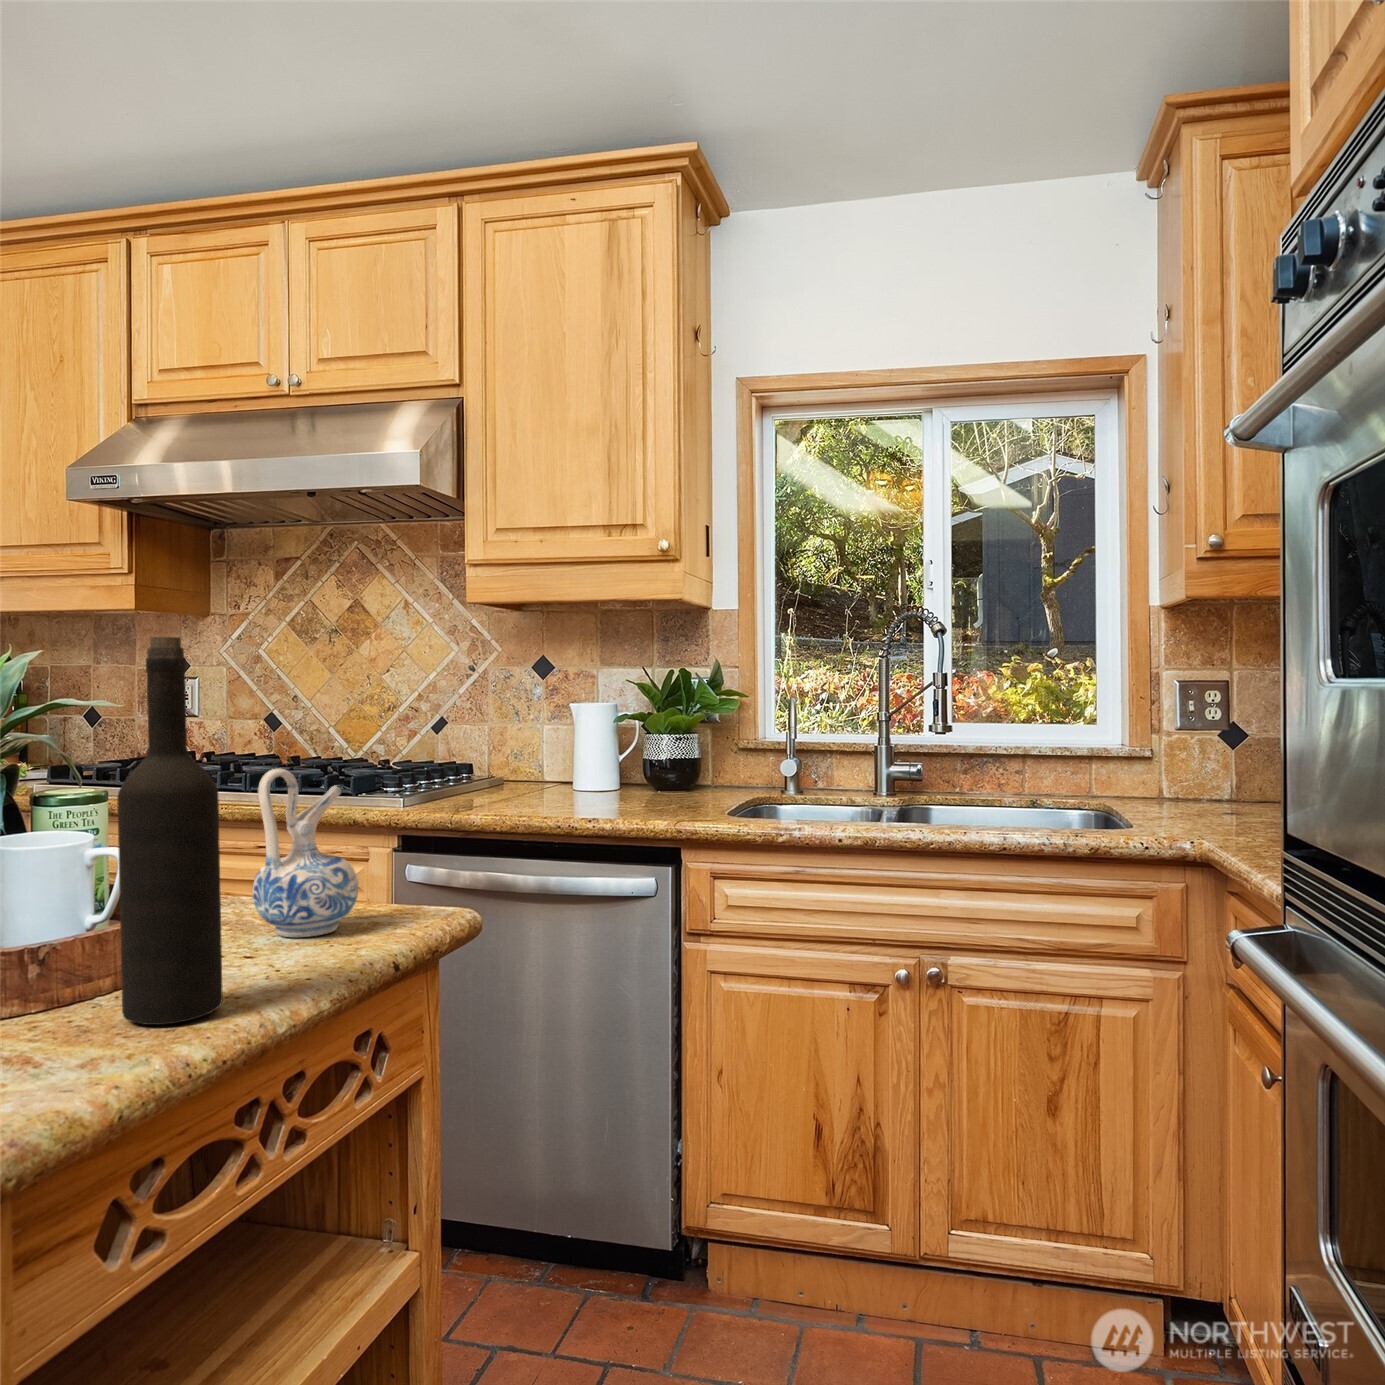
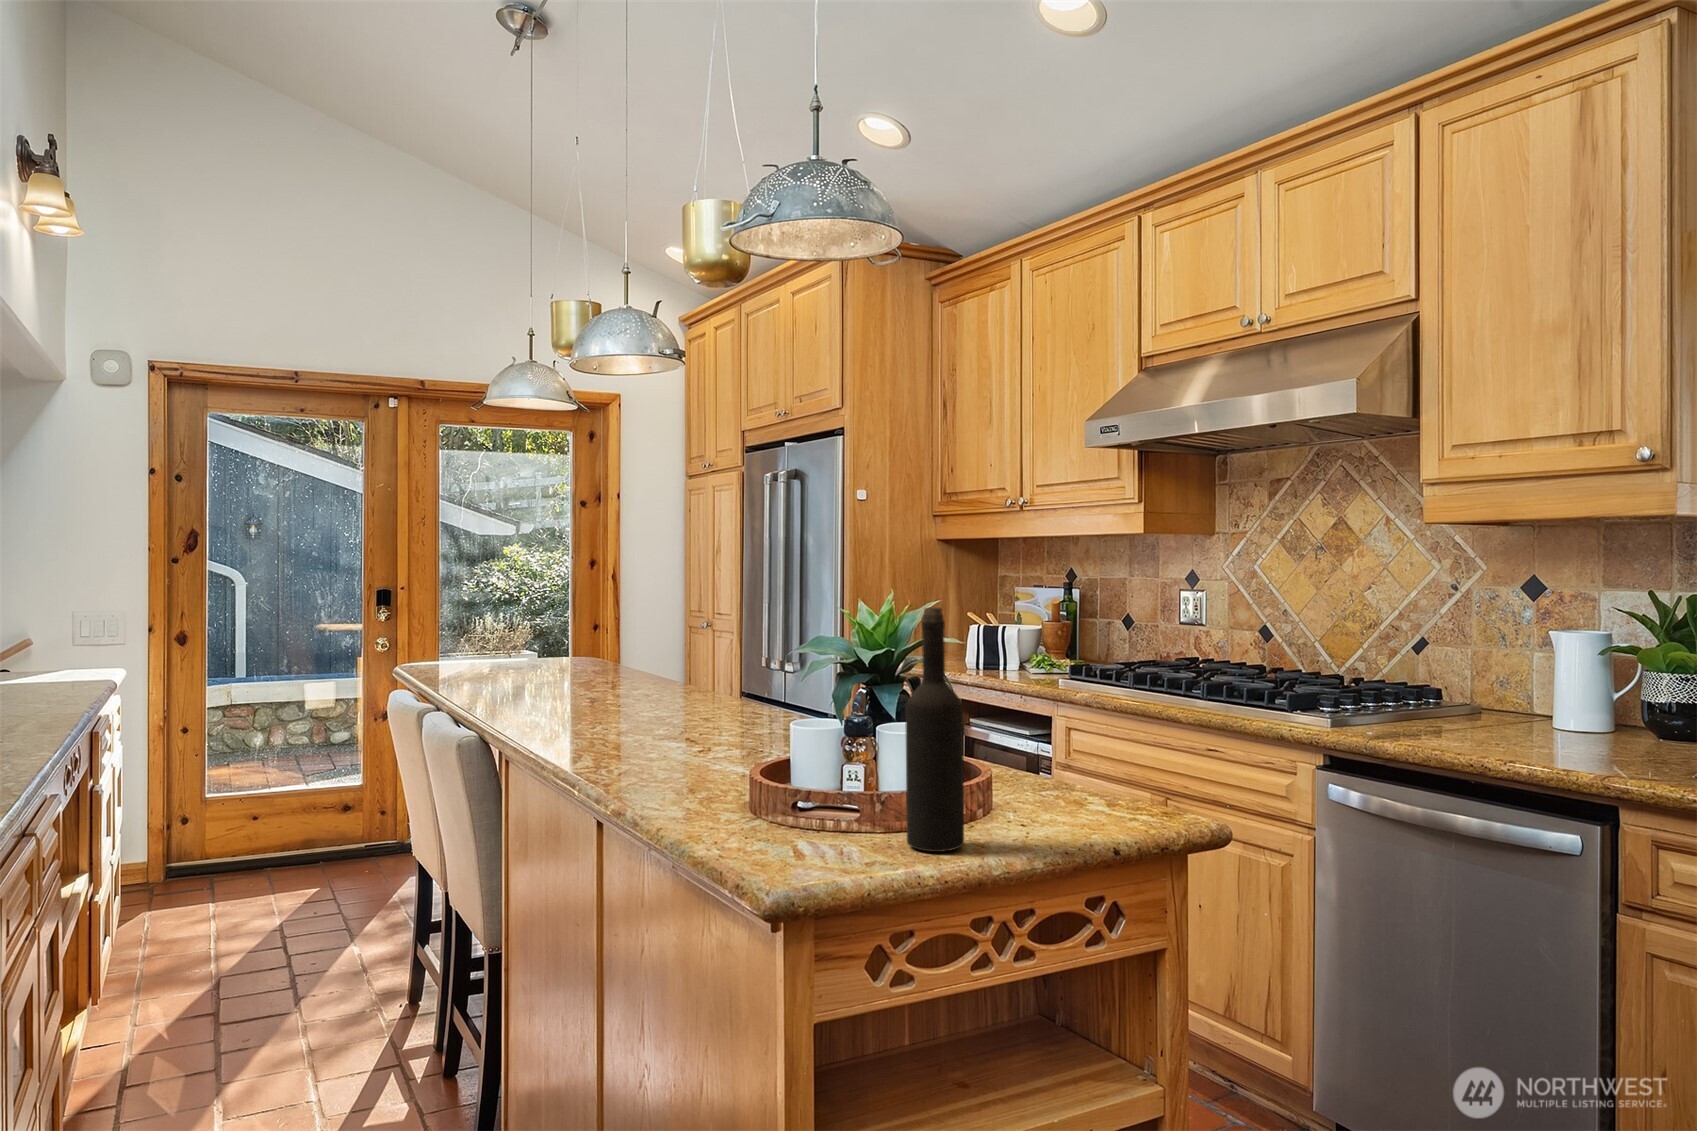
ceramic pitcher: present [252,768,358,937] -> none [1048,691,1124,819]

